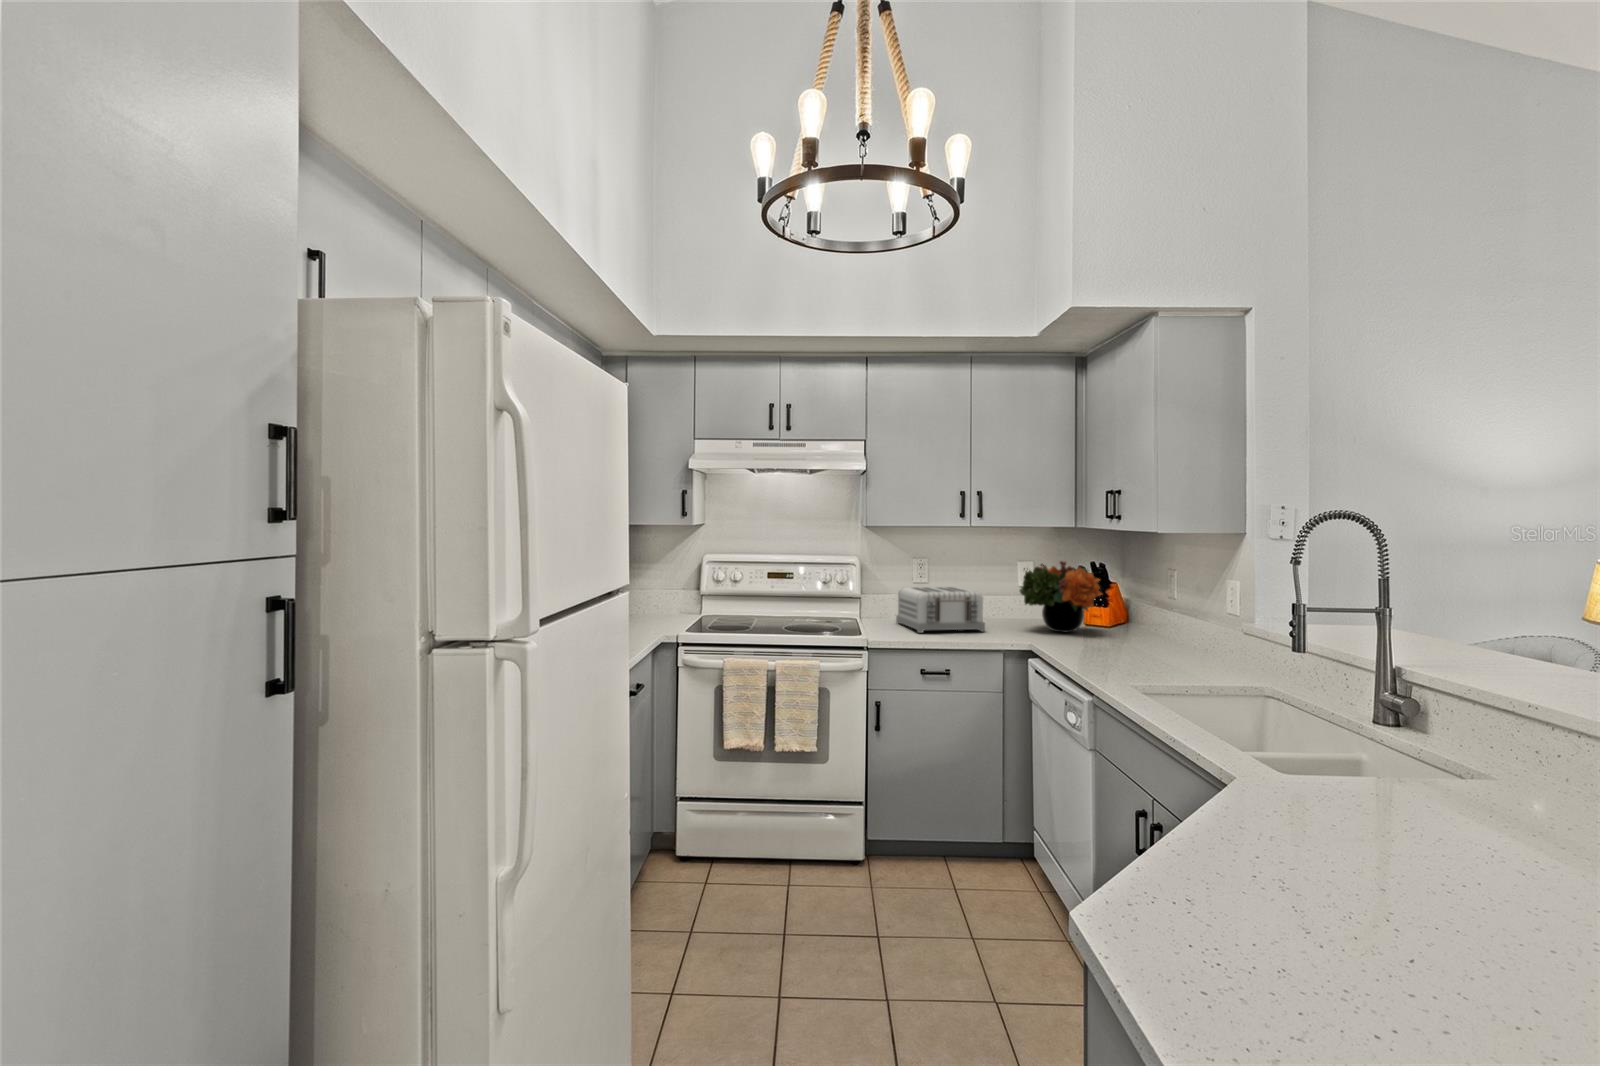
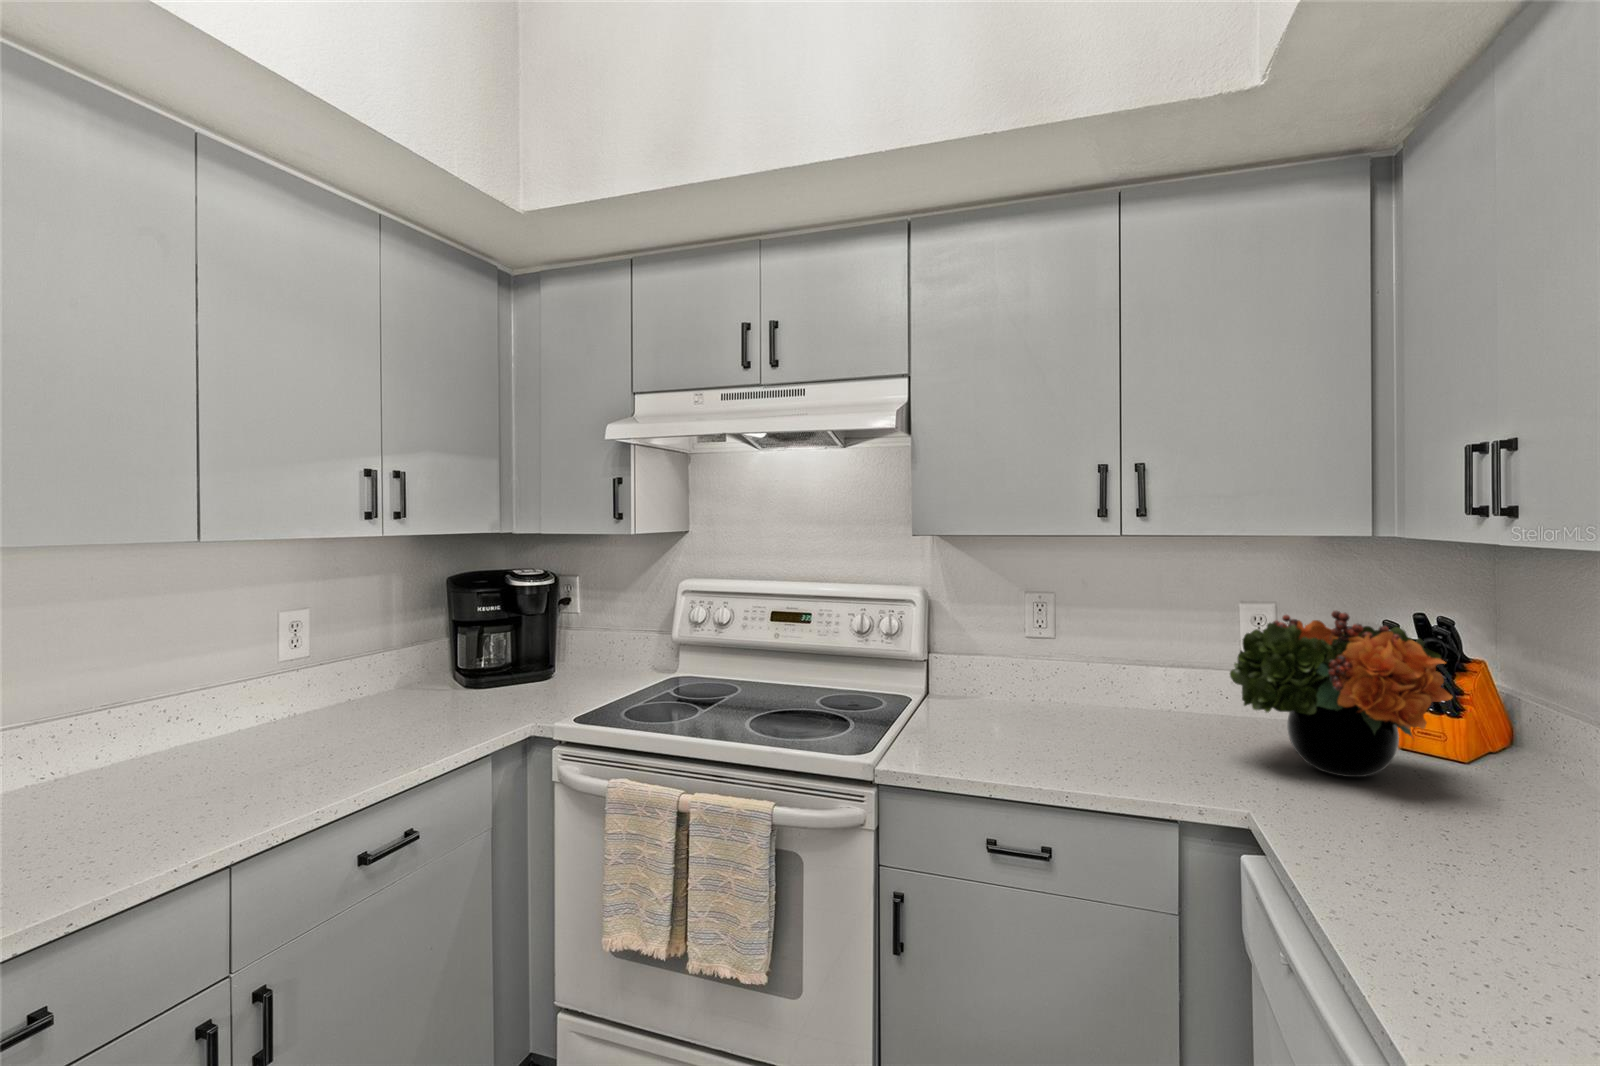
toaster: present [896,587,985,633] -> none [977,649,1146,759]

